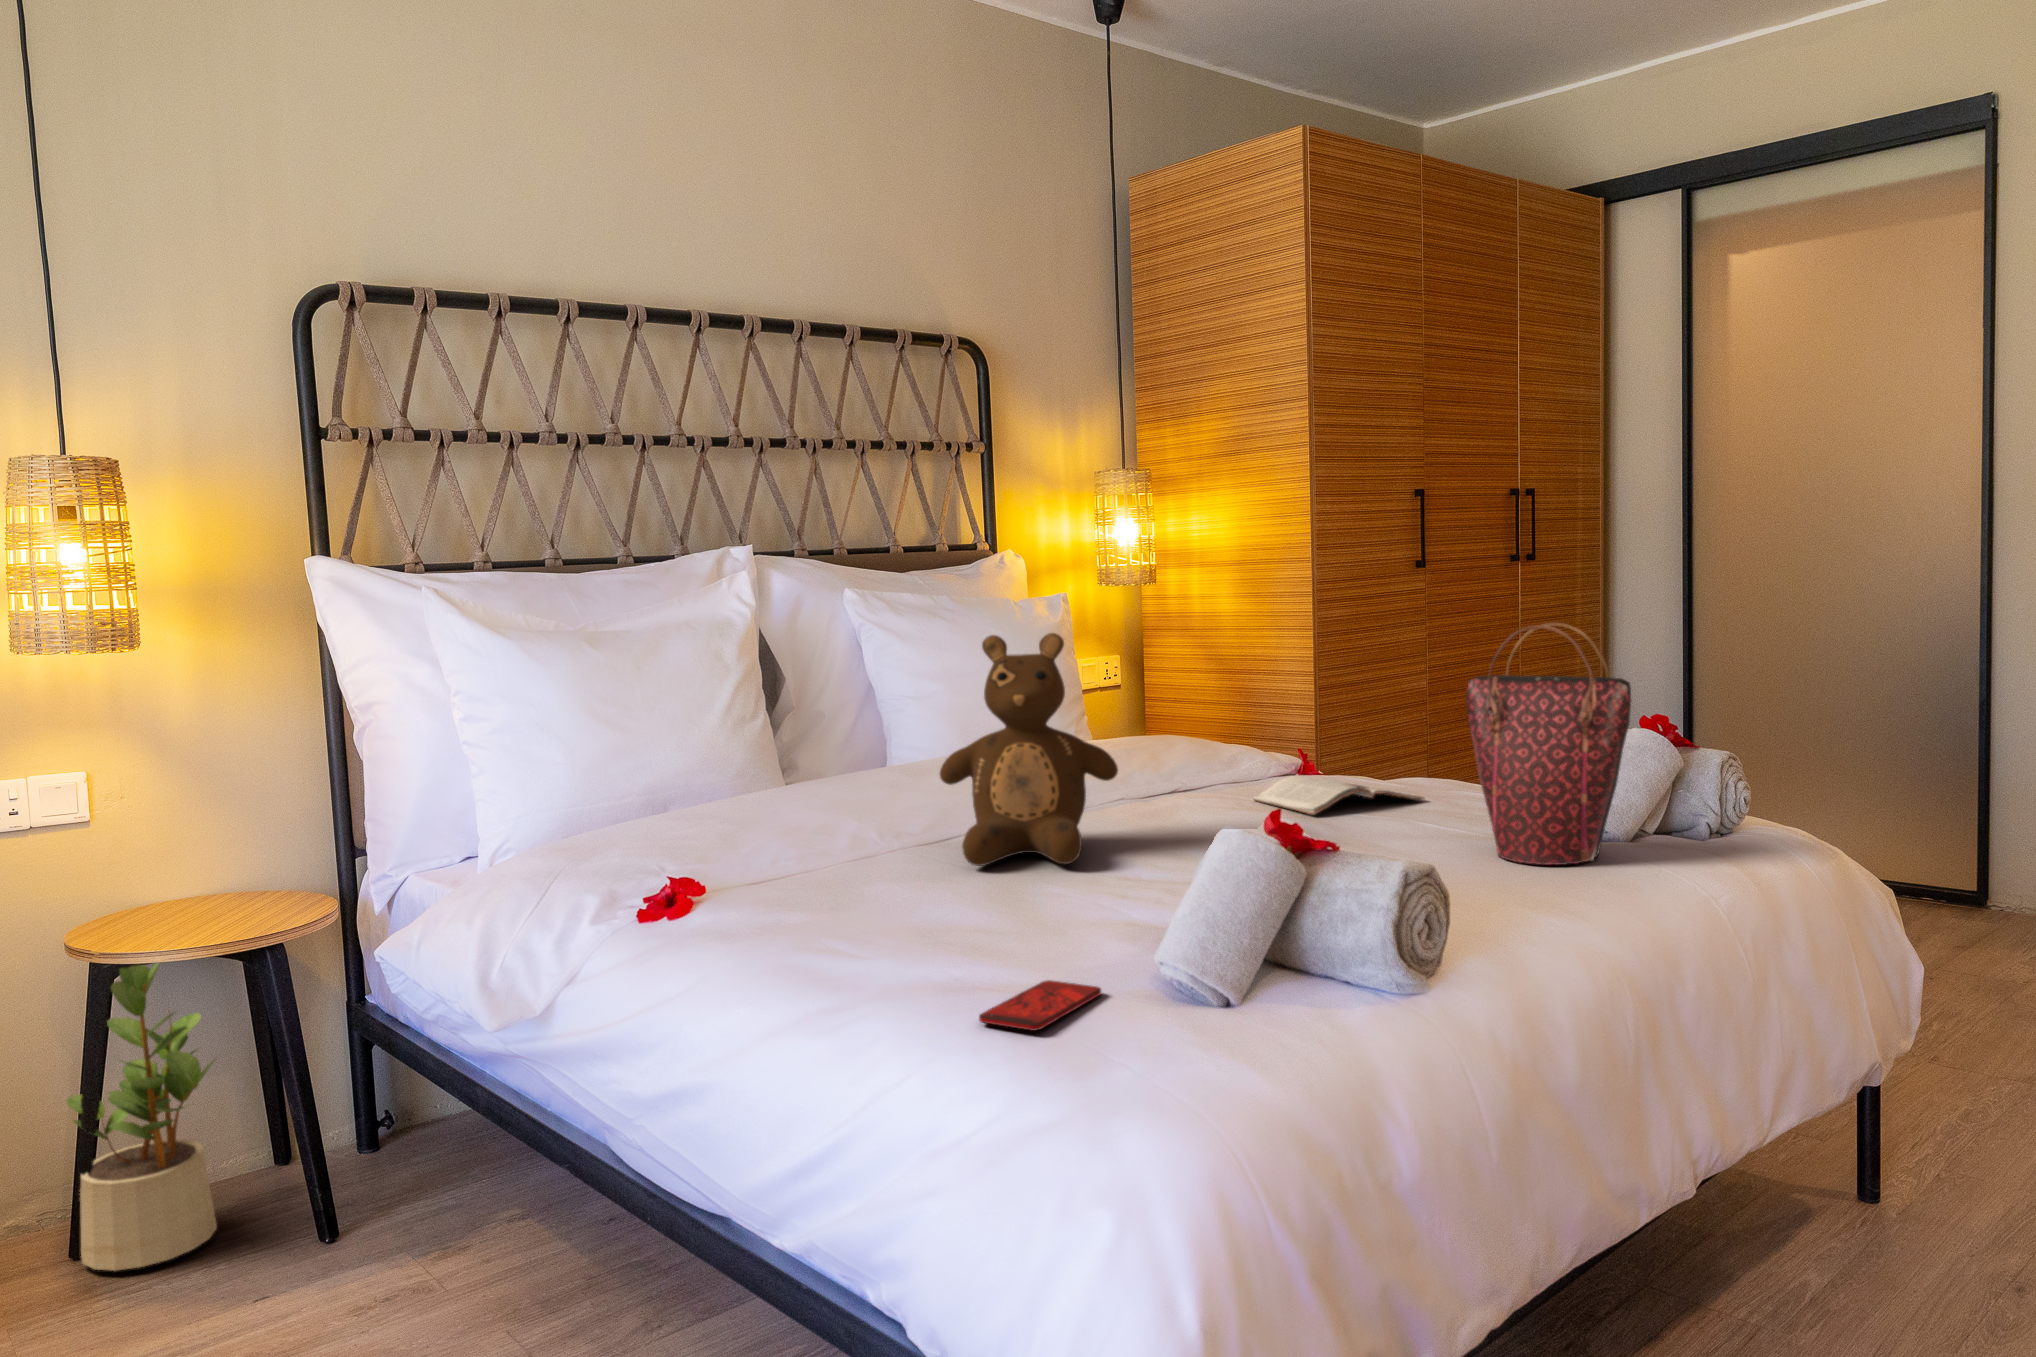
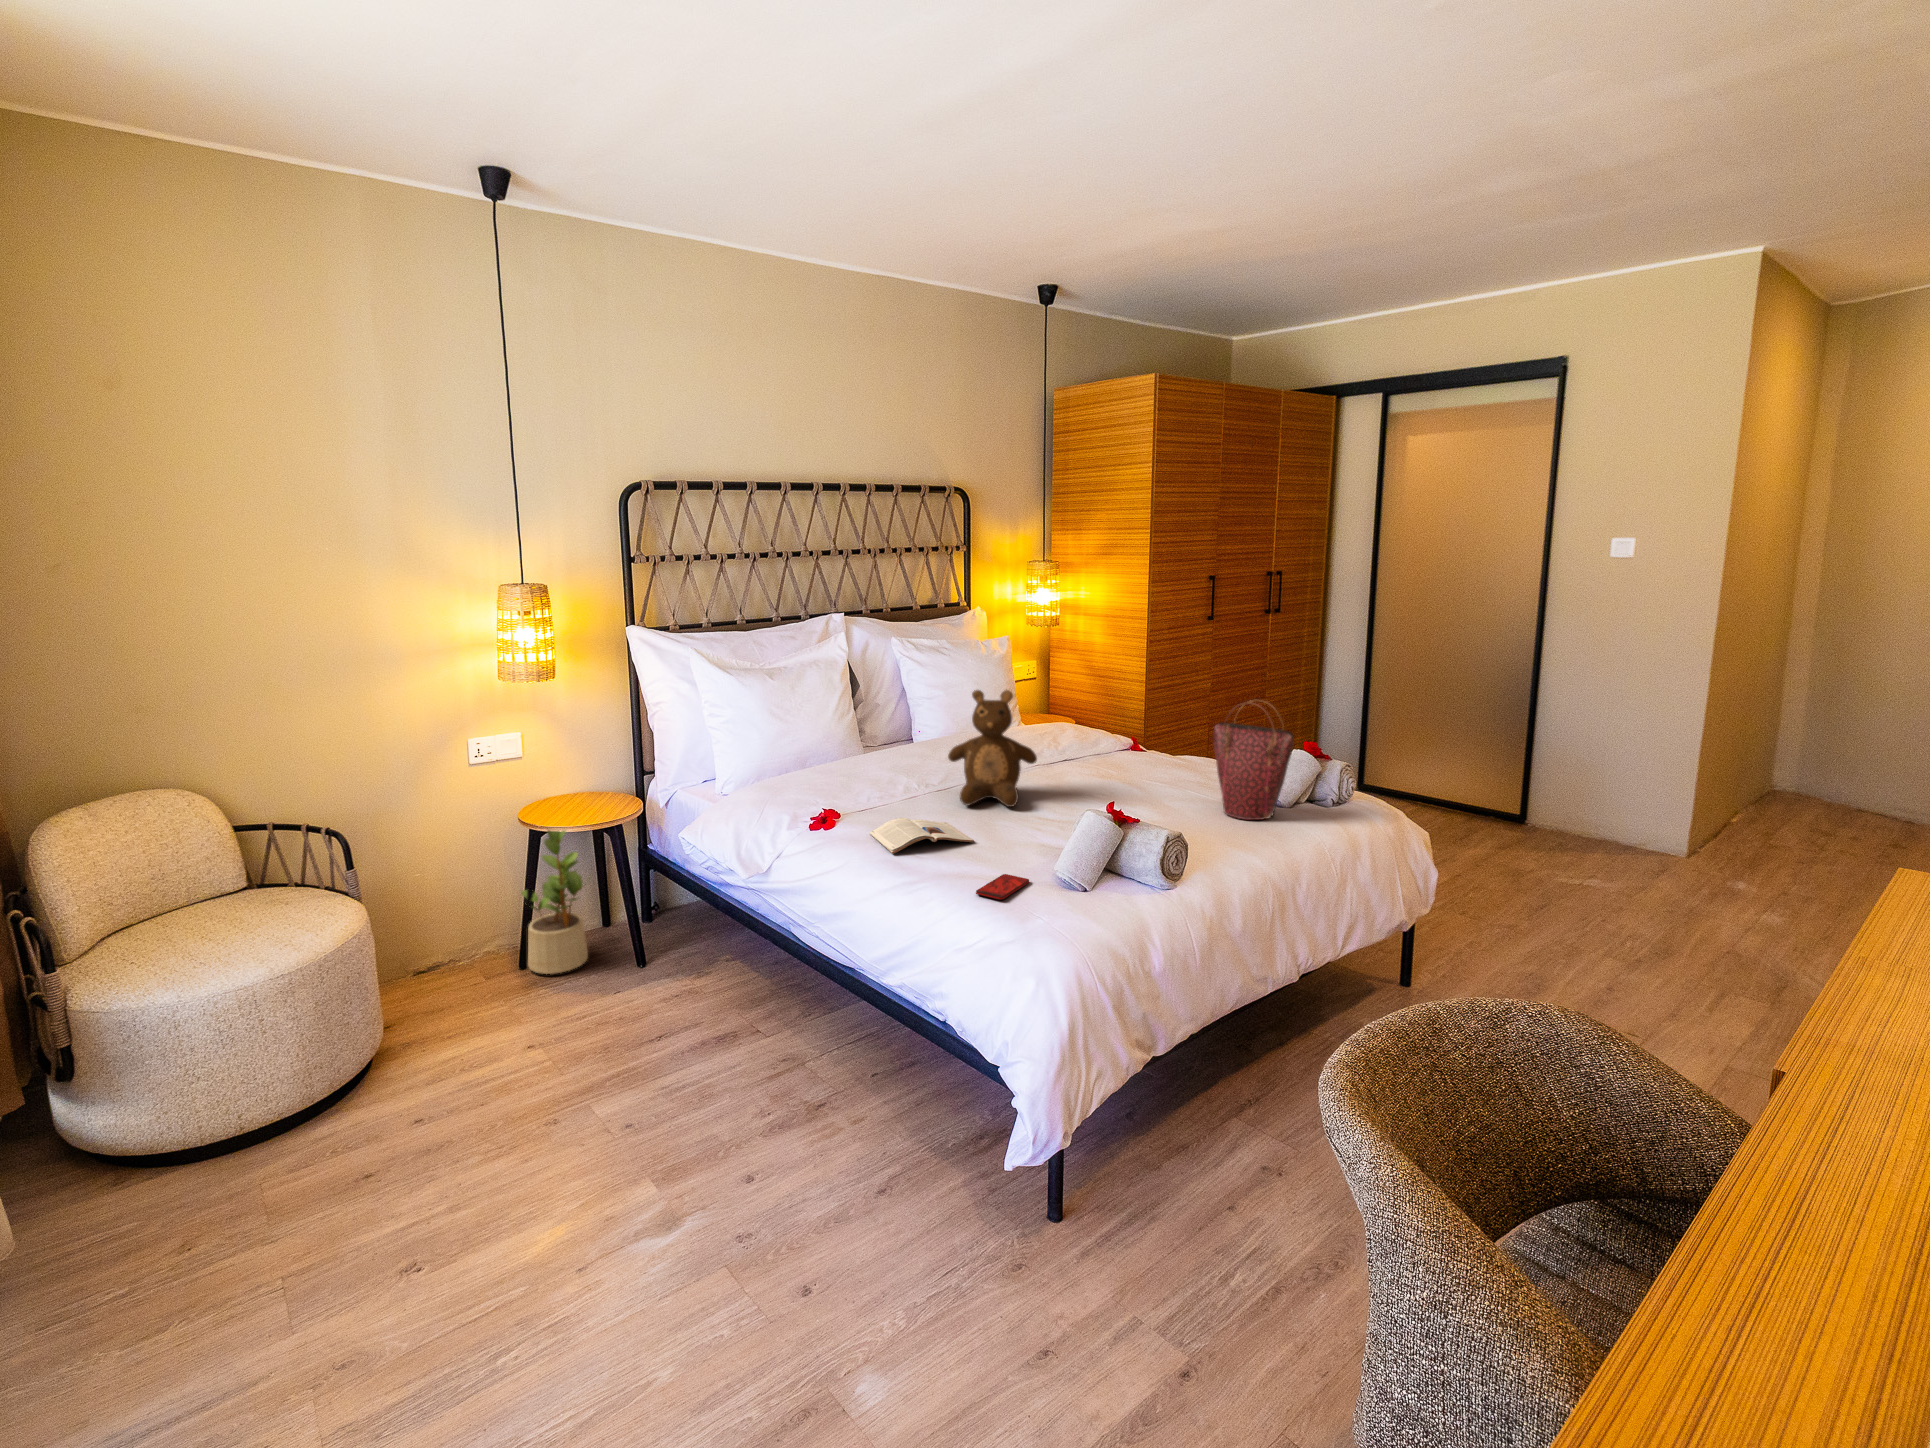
magazine: present [1253,775,1424,815] -> present [870,818,974,854]

